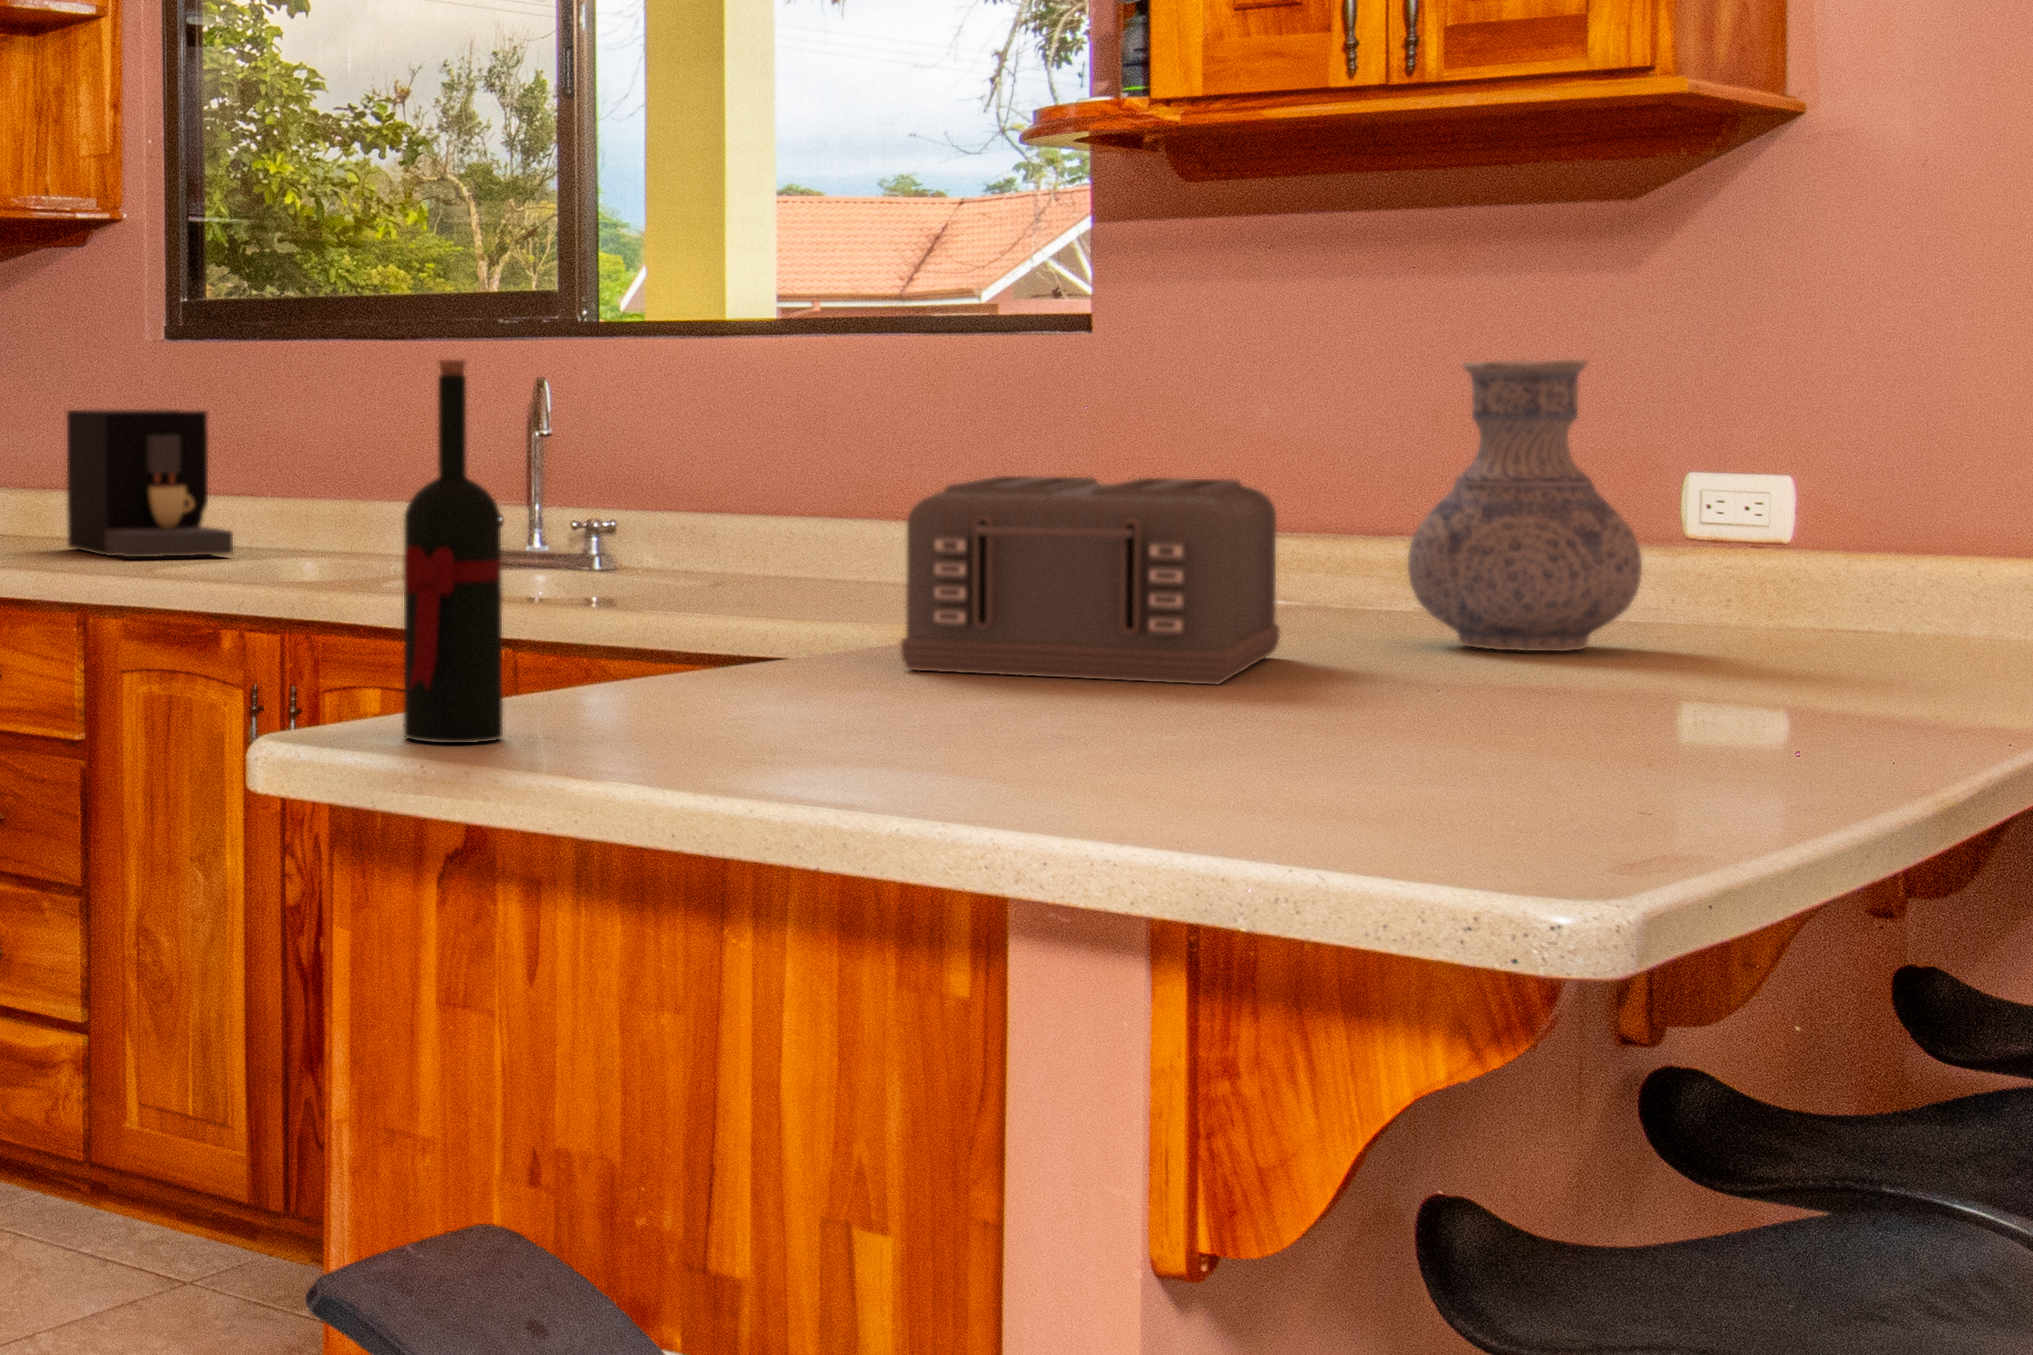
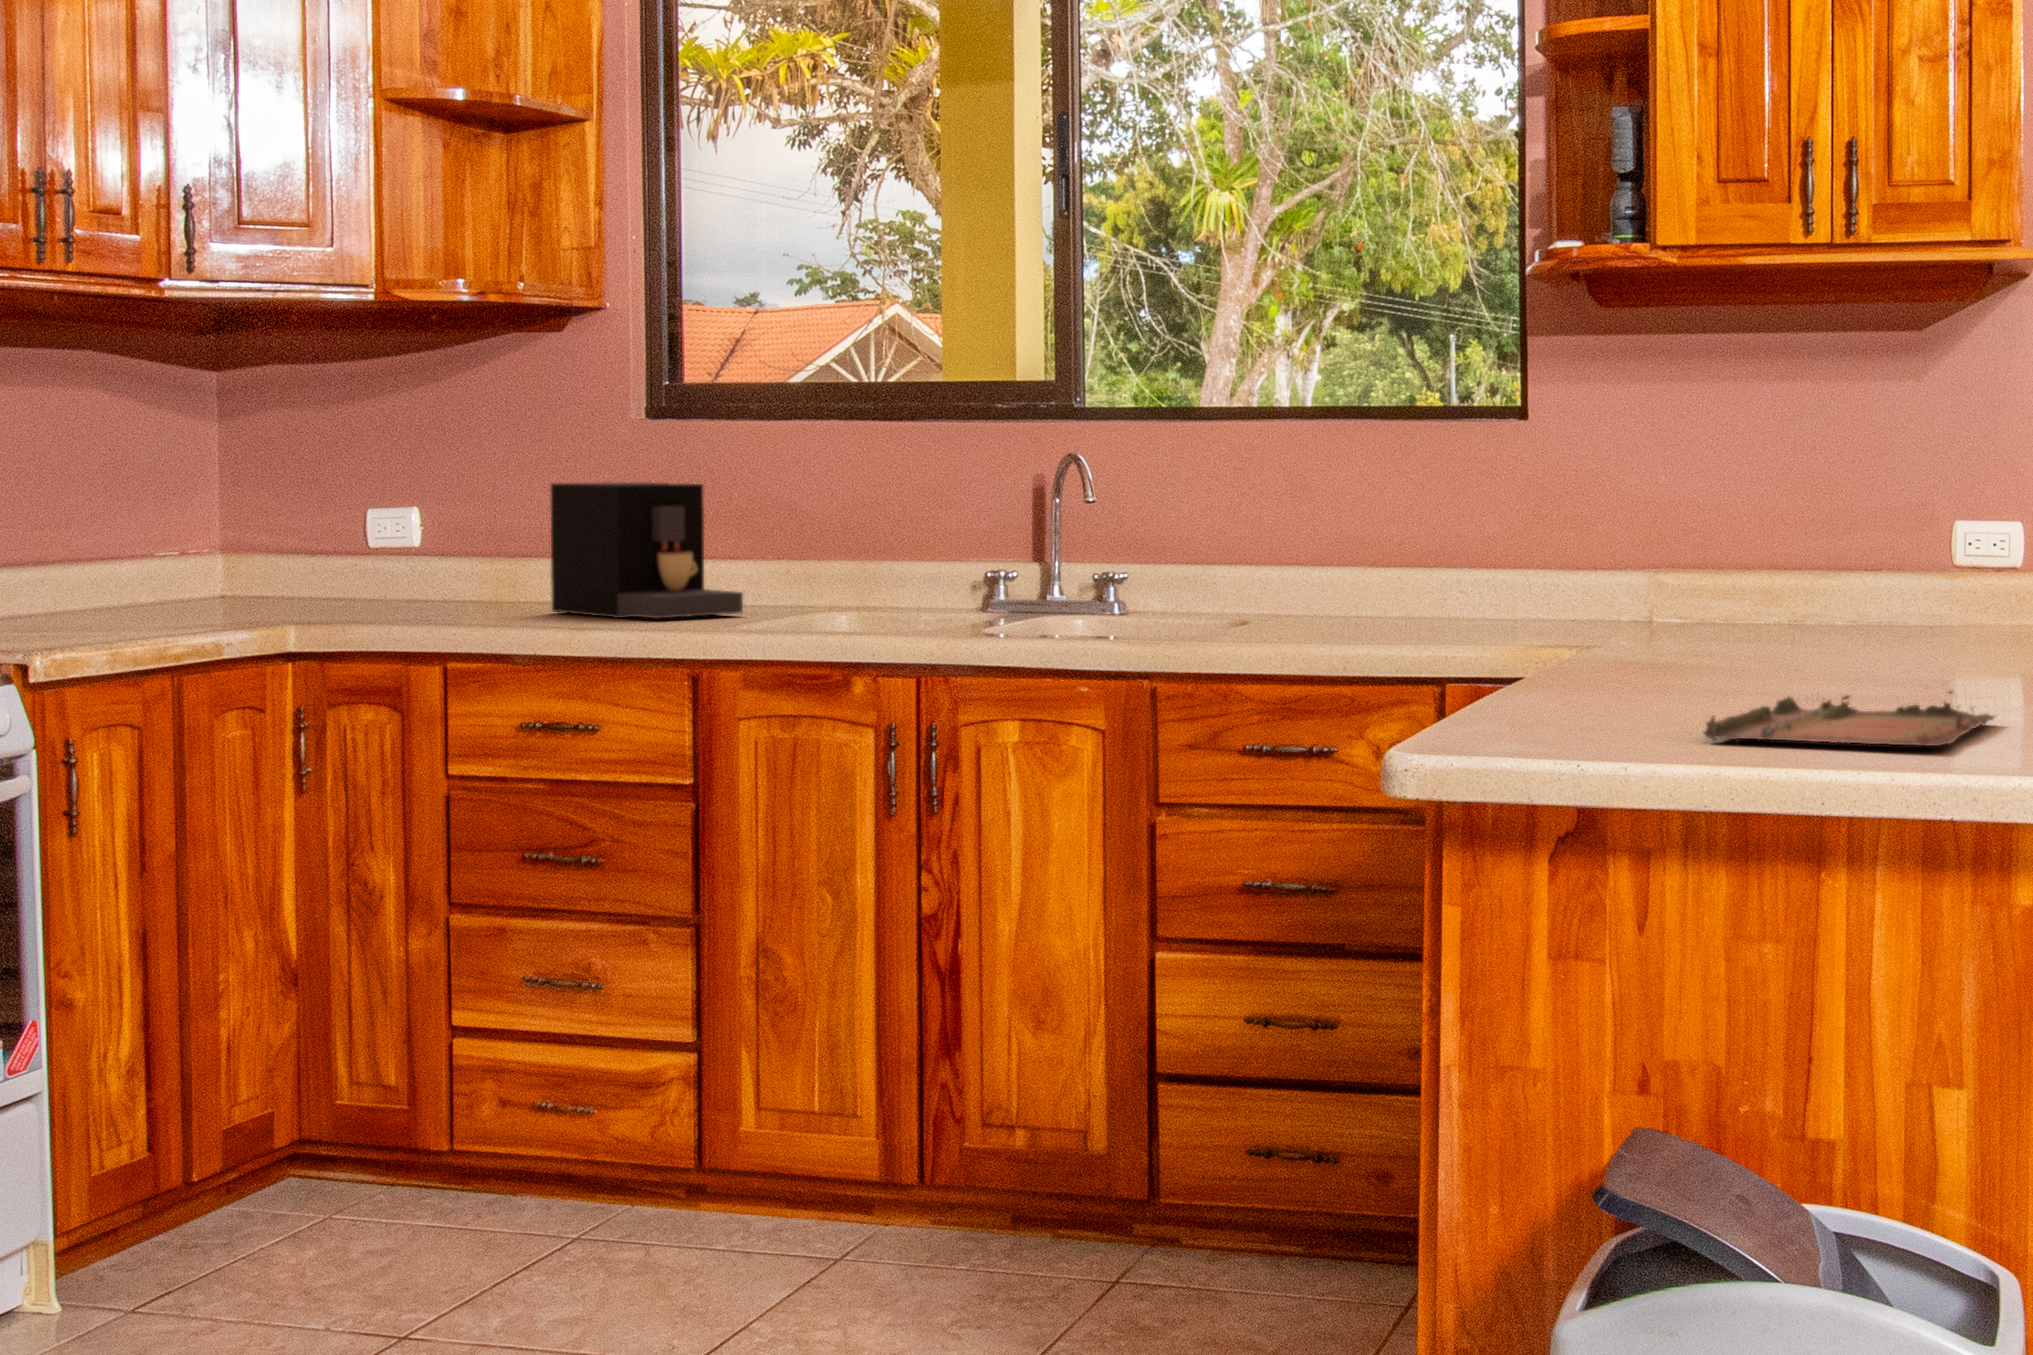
vase: present [1408,359,1642,651] -> none [1853,446,2002,650]
wine bottle: present [403,360,503,743] -> none [1504,444,1582,747]
toaster: present [901,476,1280,685] -> none [1604,532,1862,680]
tray: none [649,692,1149,774] -> present [1704,691,1997,746]

